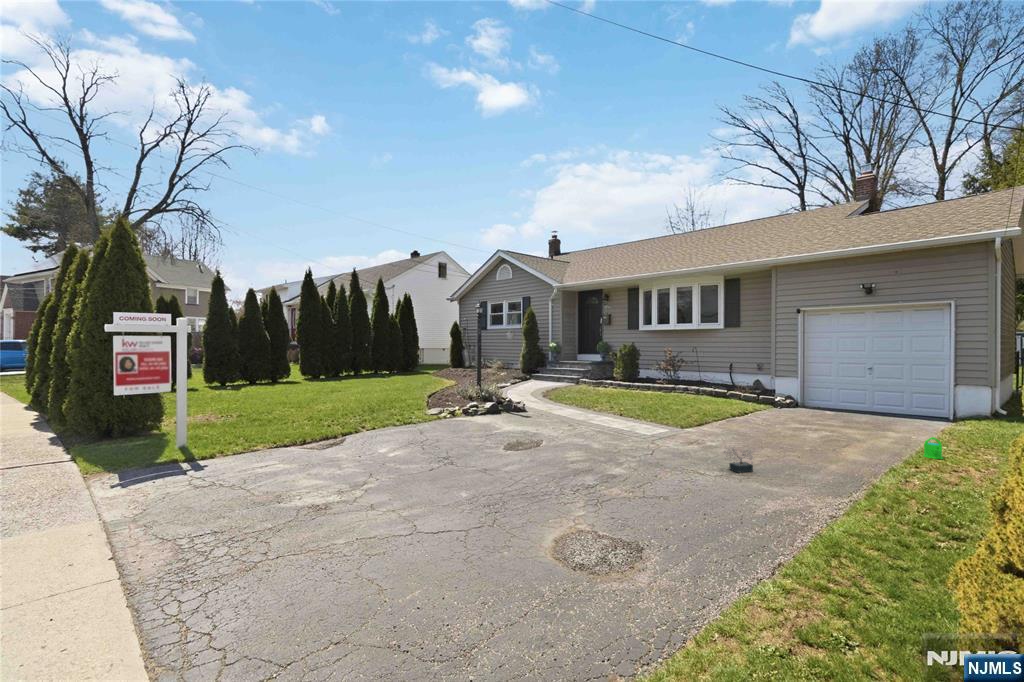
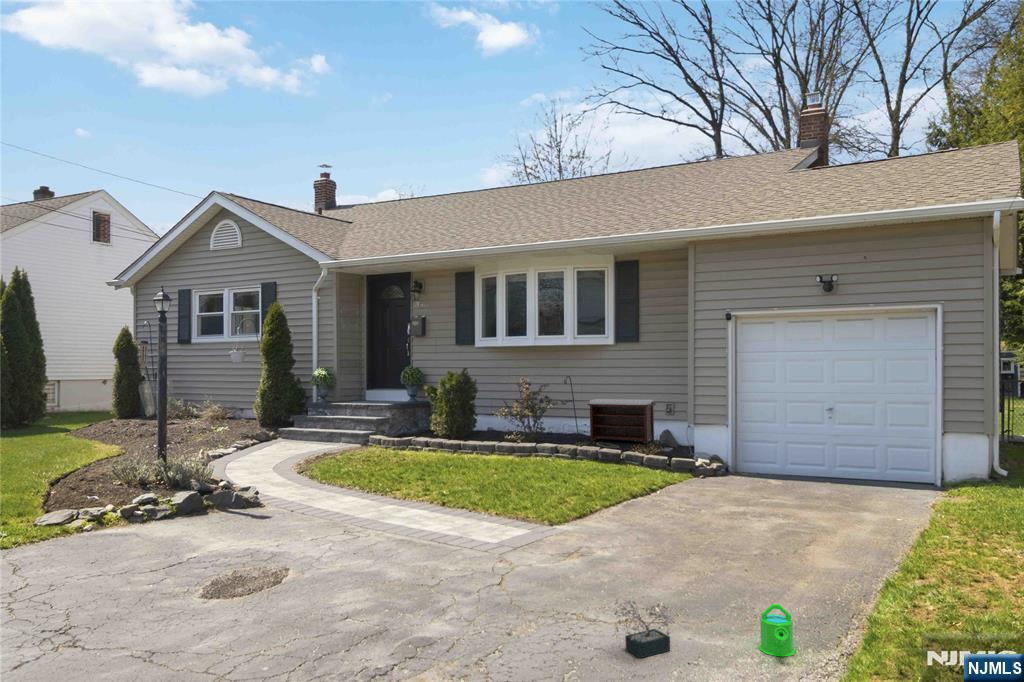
bench: none [706,361,750,387] -> present [588,399,656,444]
watering can: present [924,437,943,459] -> present [759,604,796,657]

